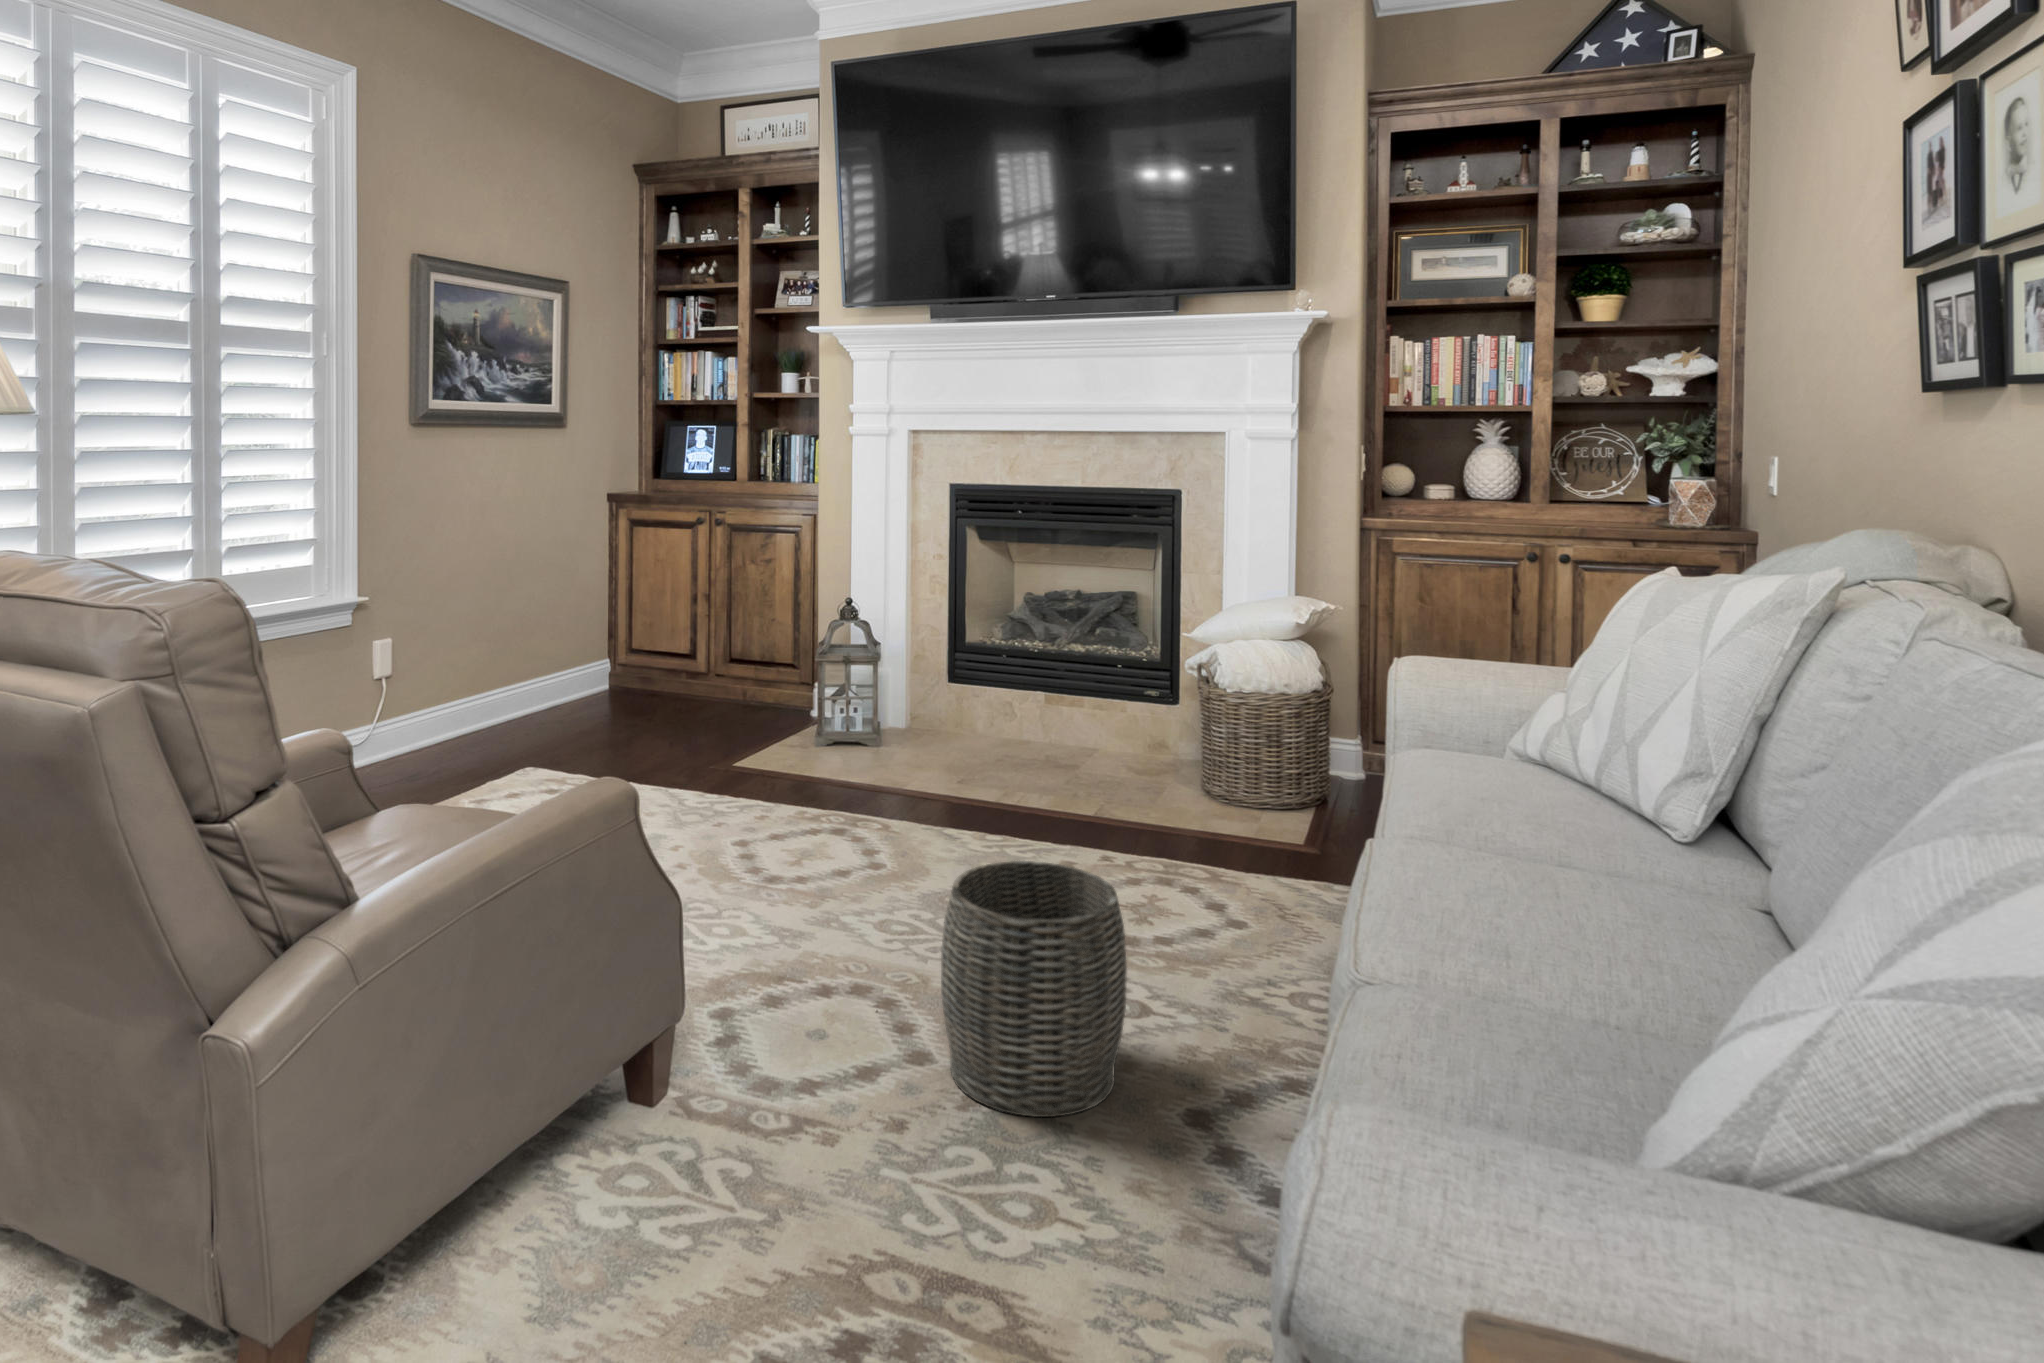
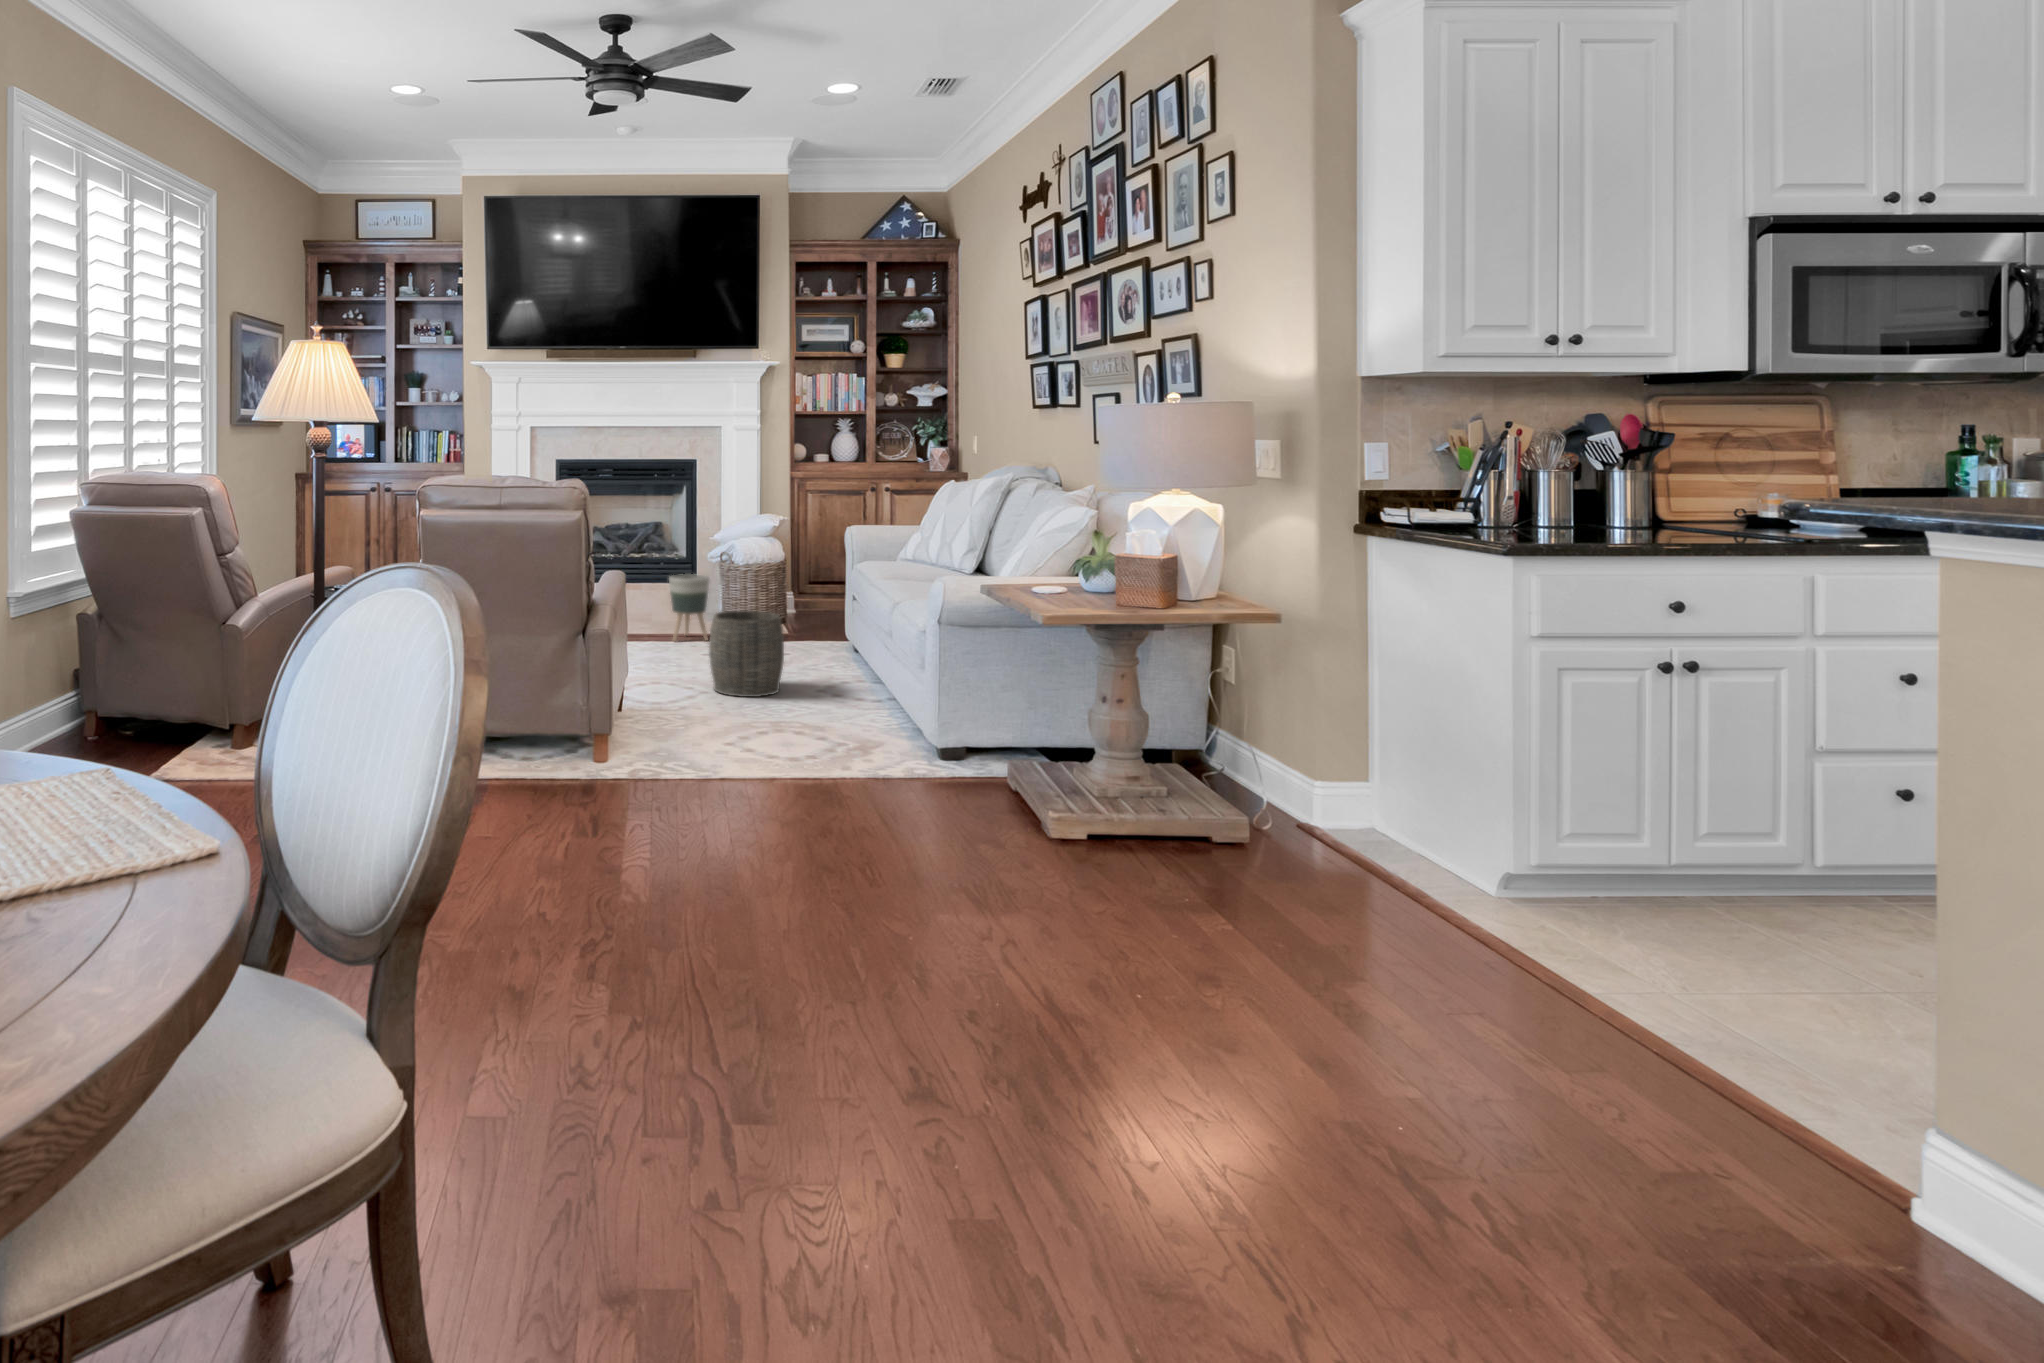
planter: none [1038,715,1120,857] -> present [669,574,710,641]

